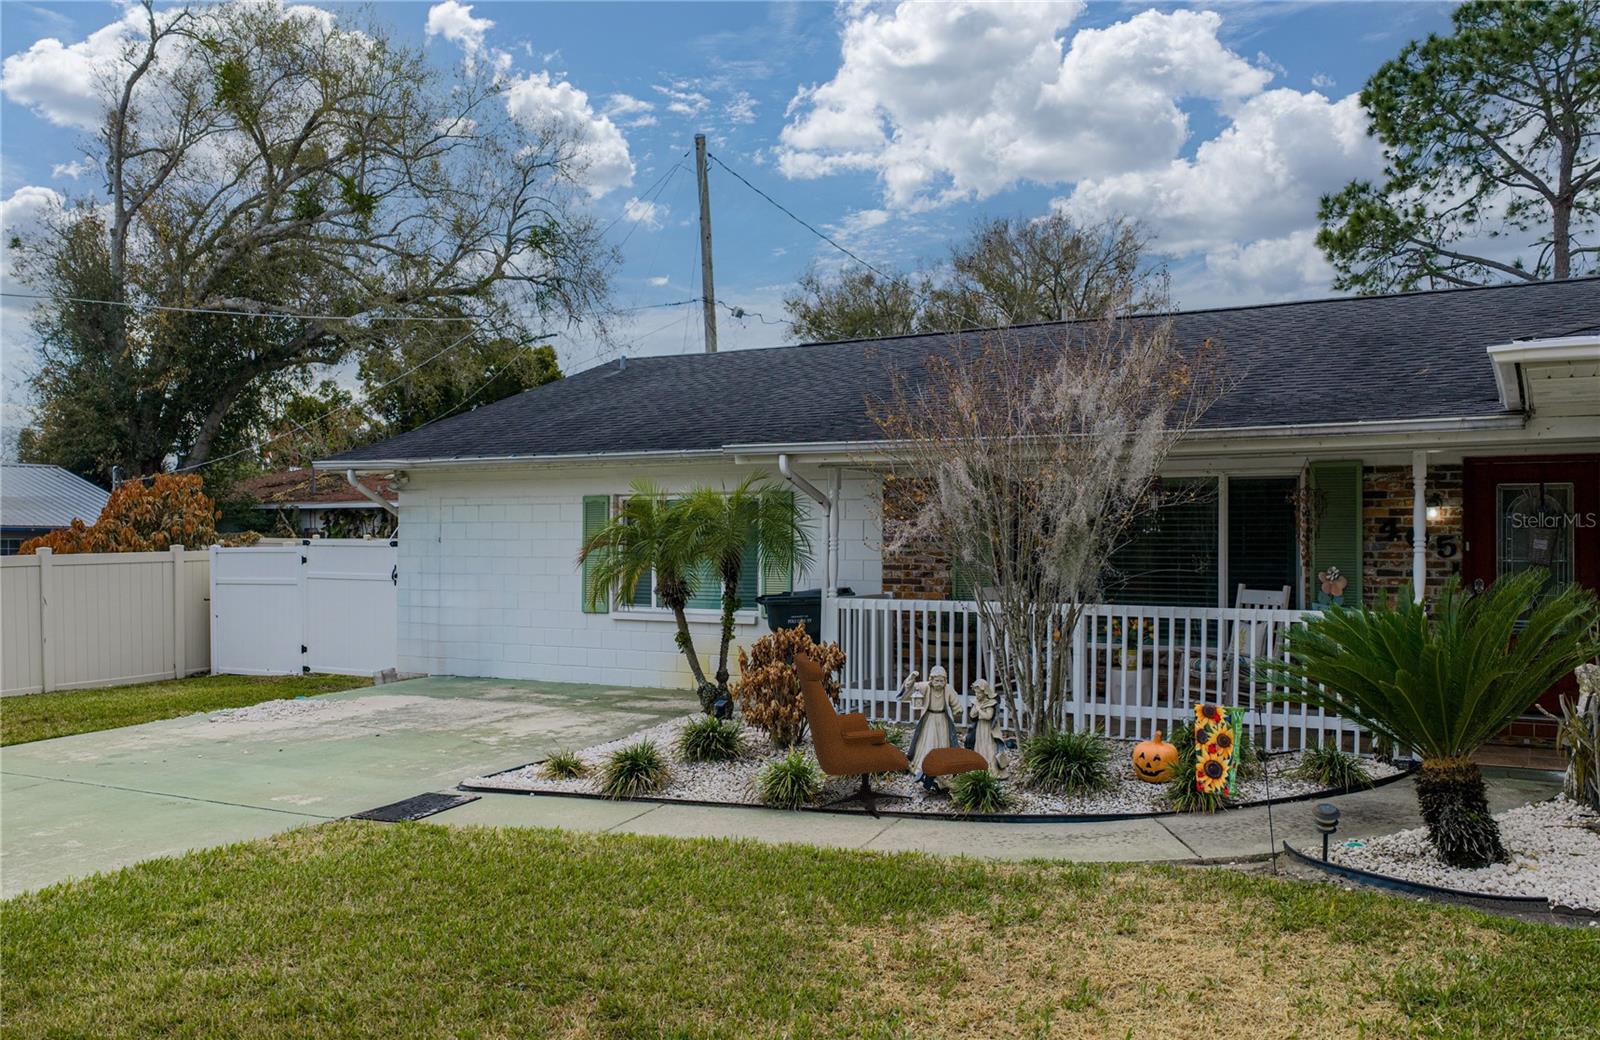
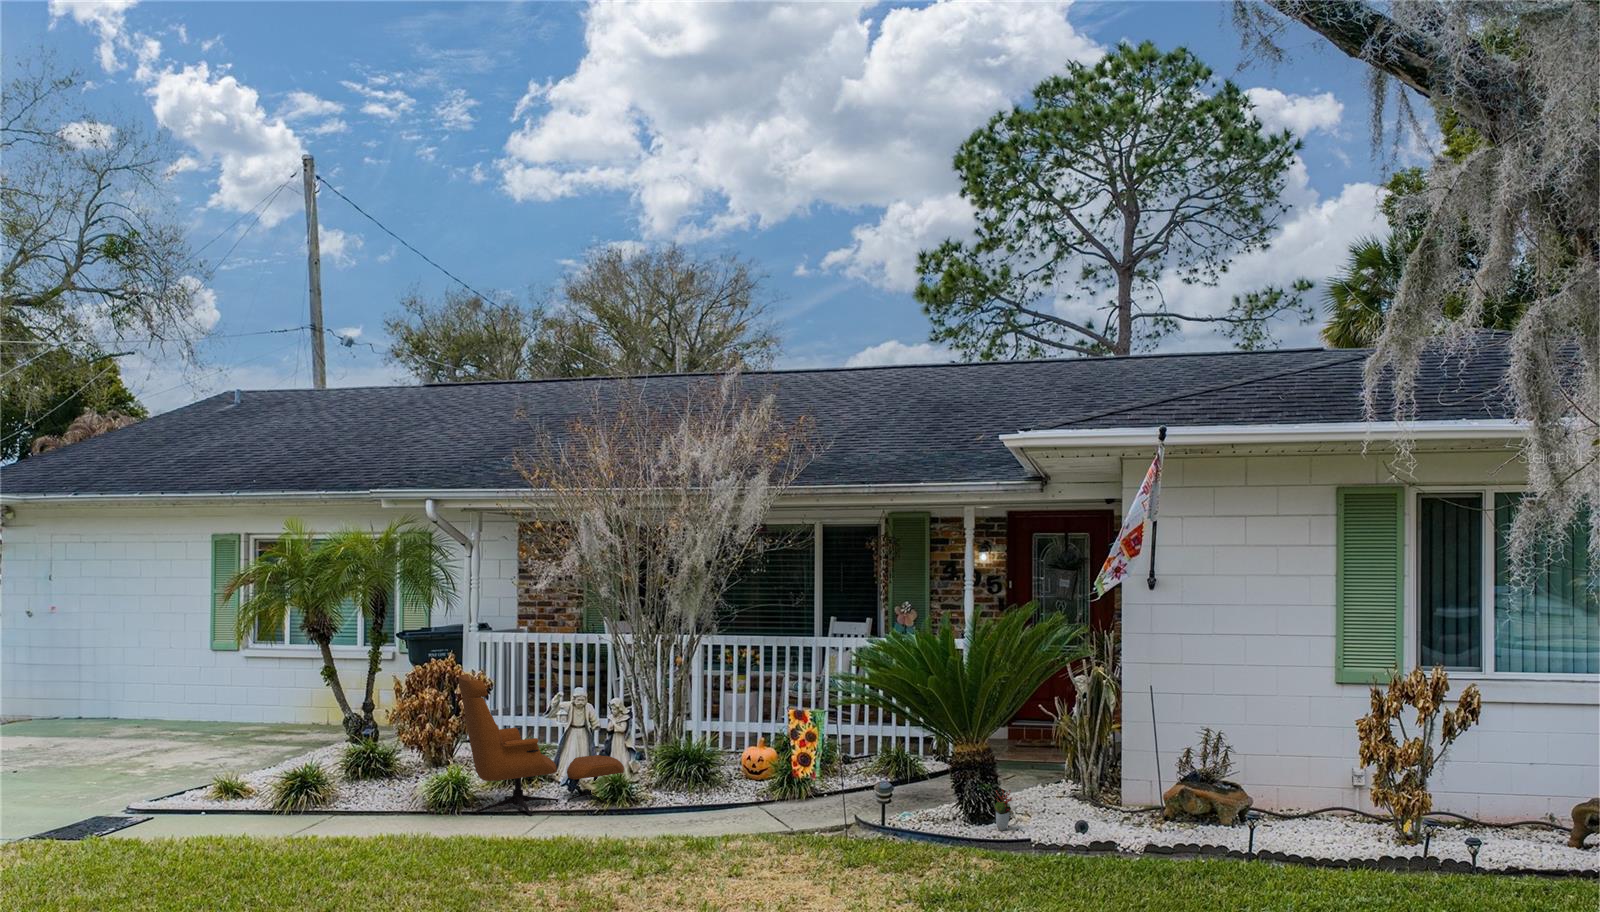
decorative plant: none [1513,845,1545,904] -> present [994,789,1013,831]

